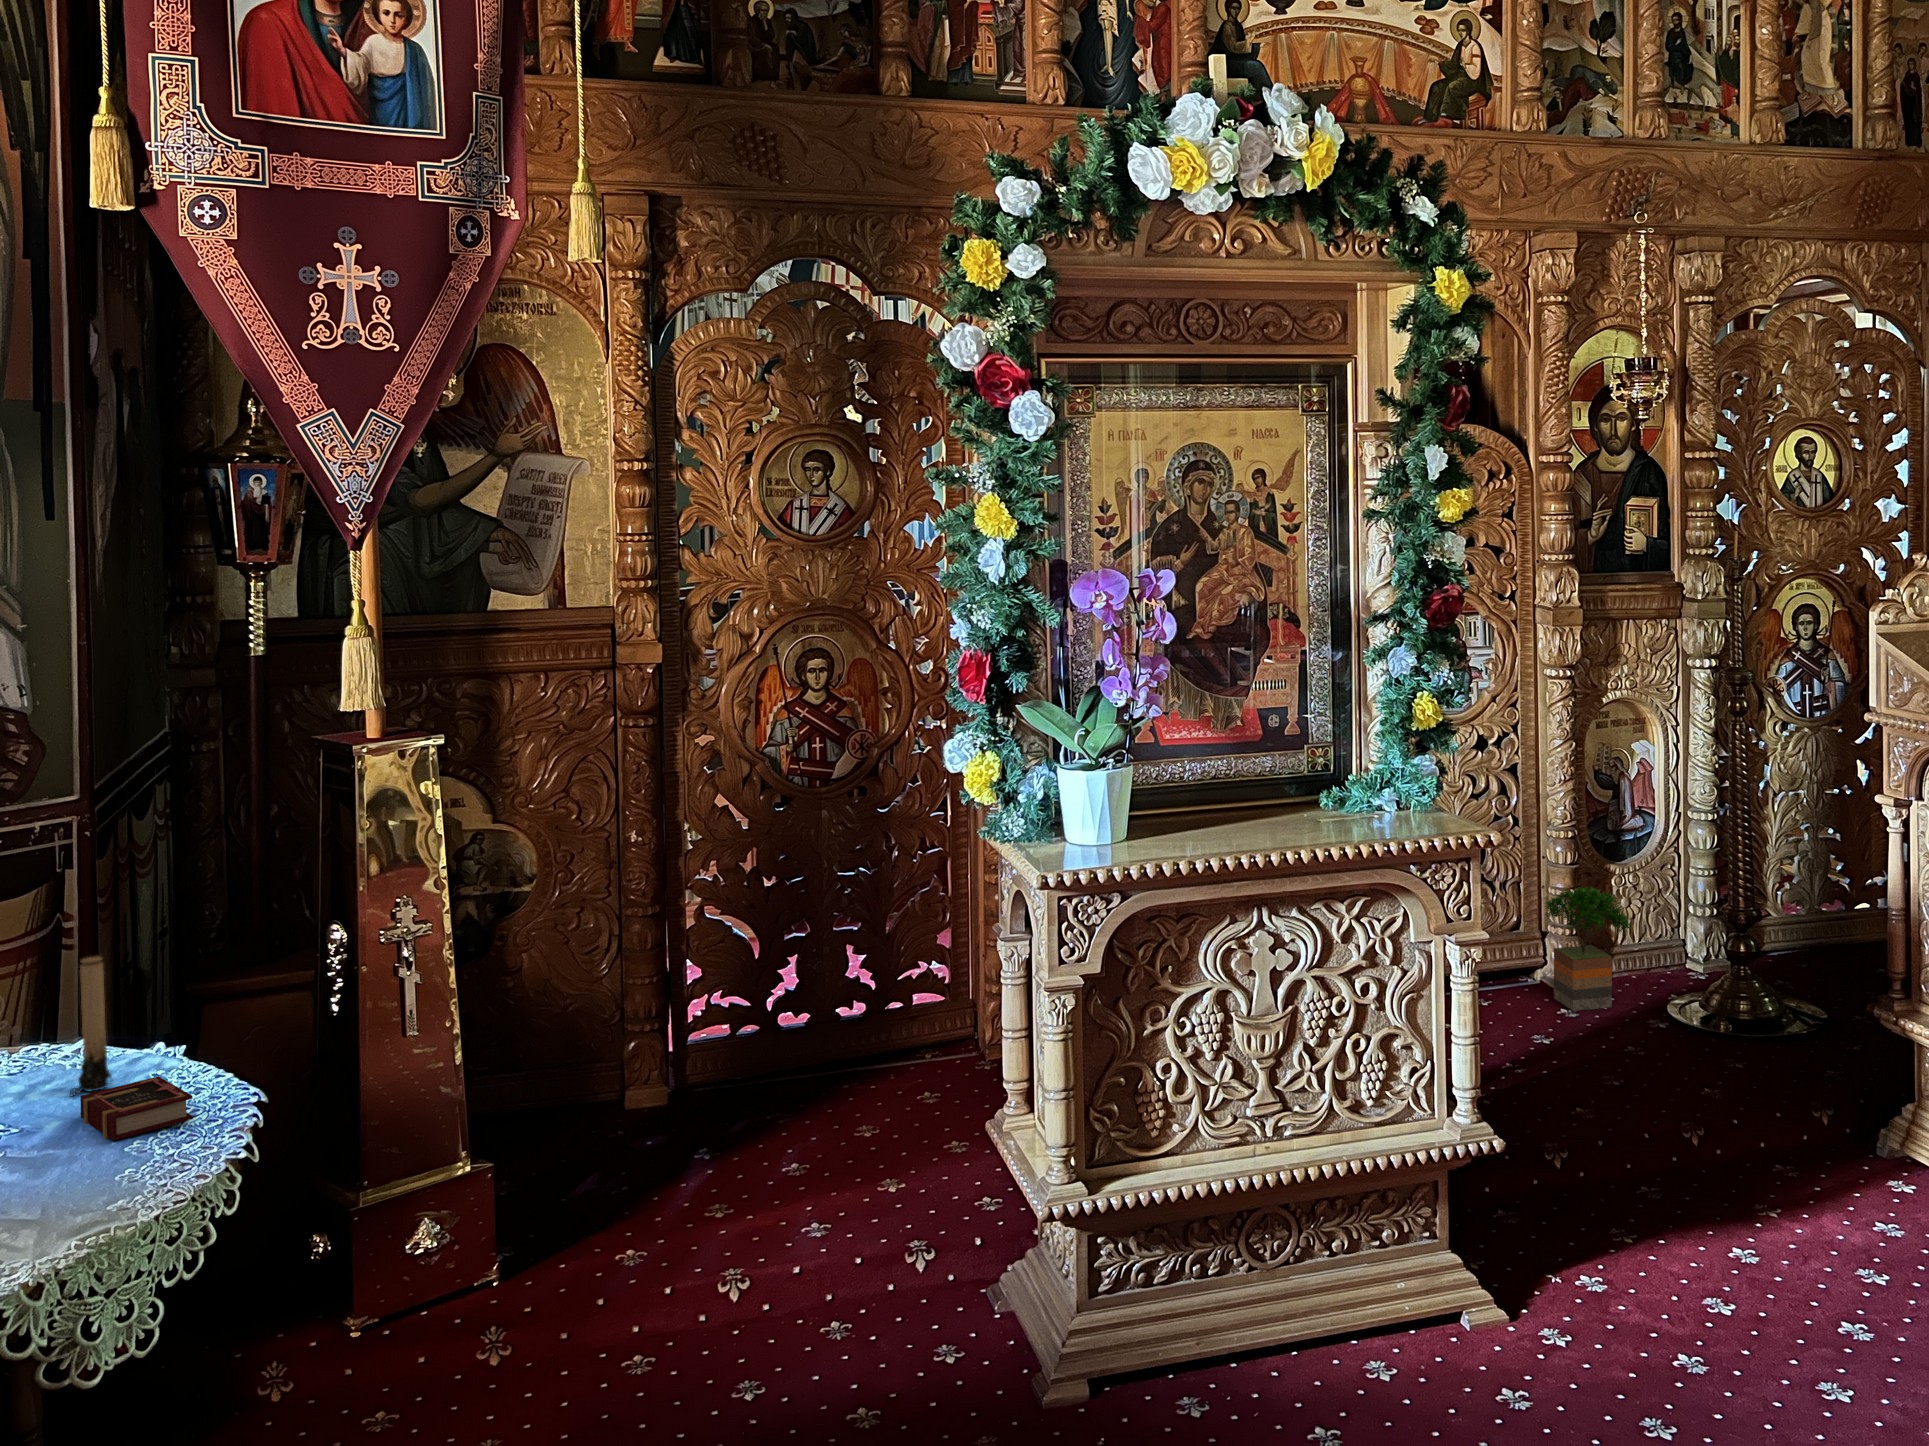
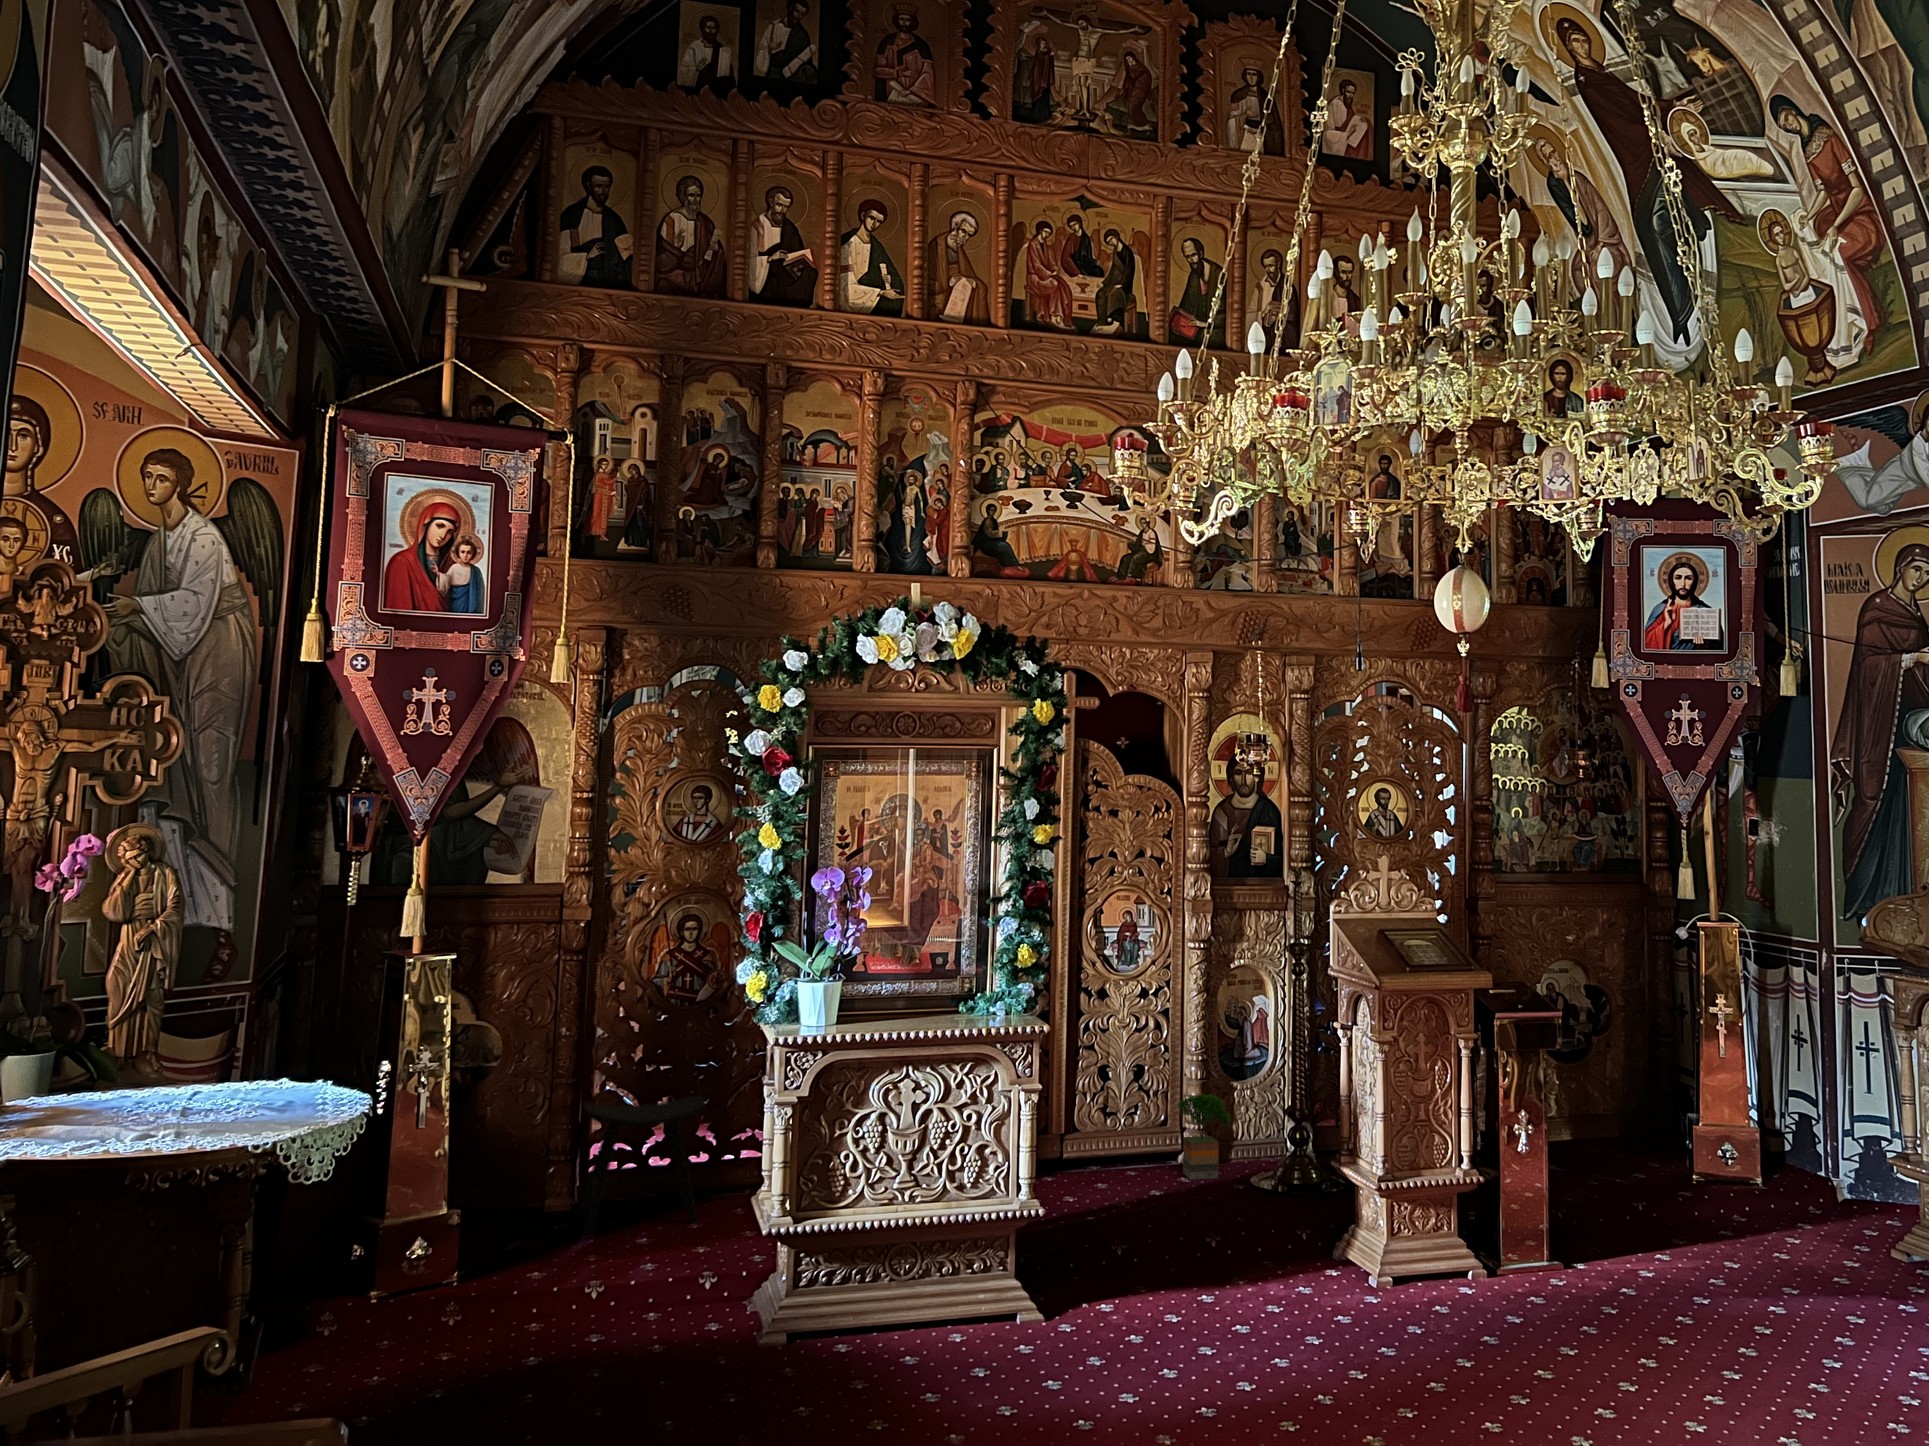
stool: none [677,916,872,1140] -> present [578,1095,707,1234]
candle: present [70,956,113,1096] -> none [265,1046,288,1114]
book: present [80,1076,193,1140] -> none [273,1105,328,1128]

